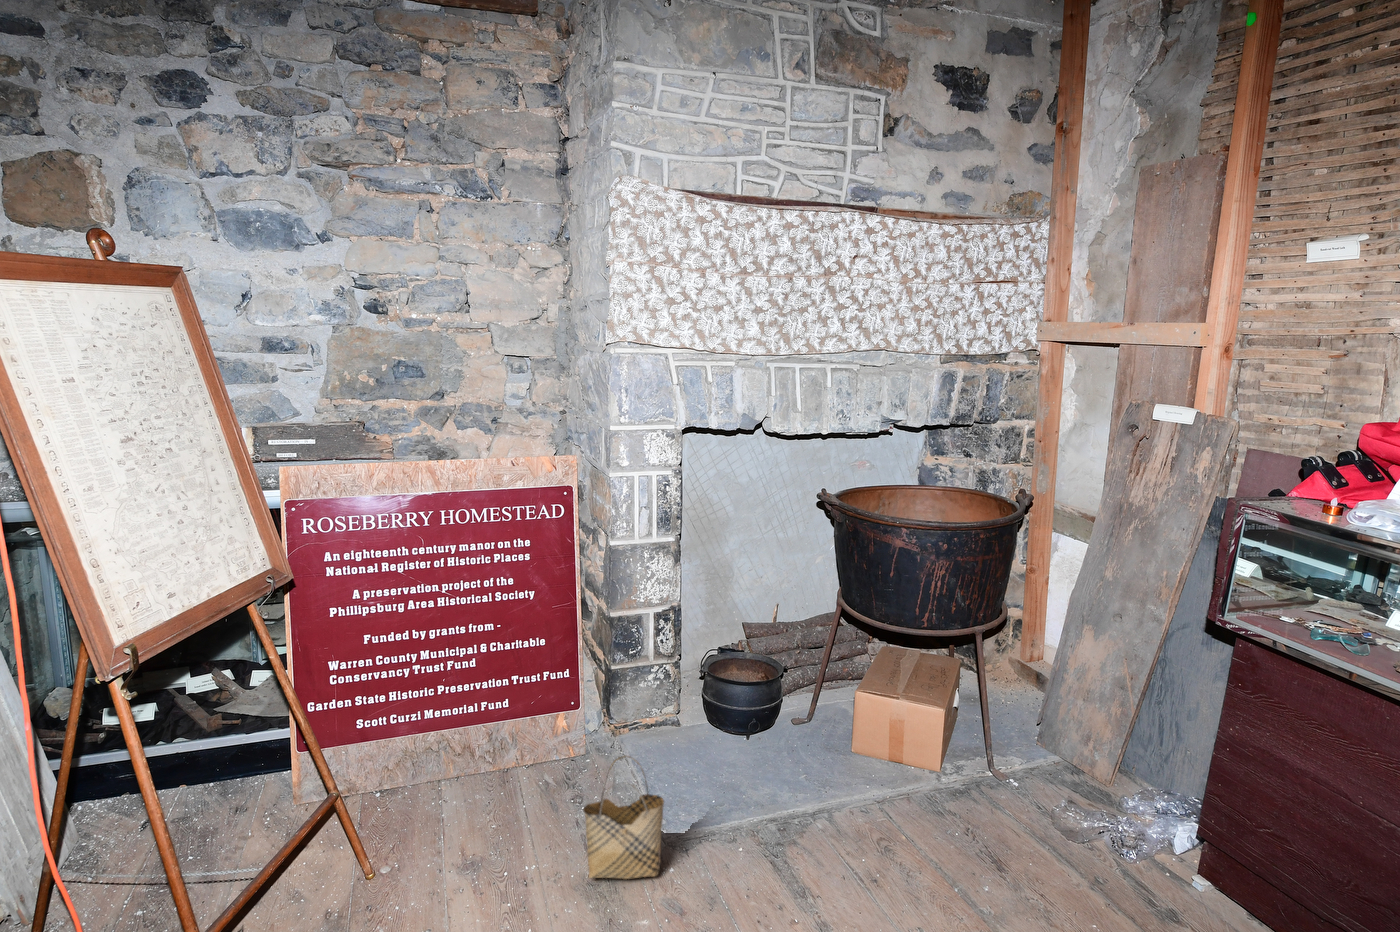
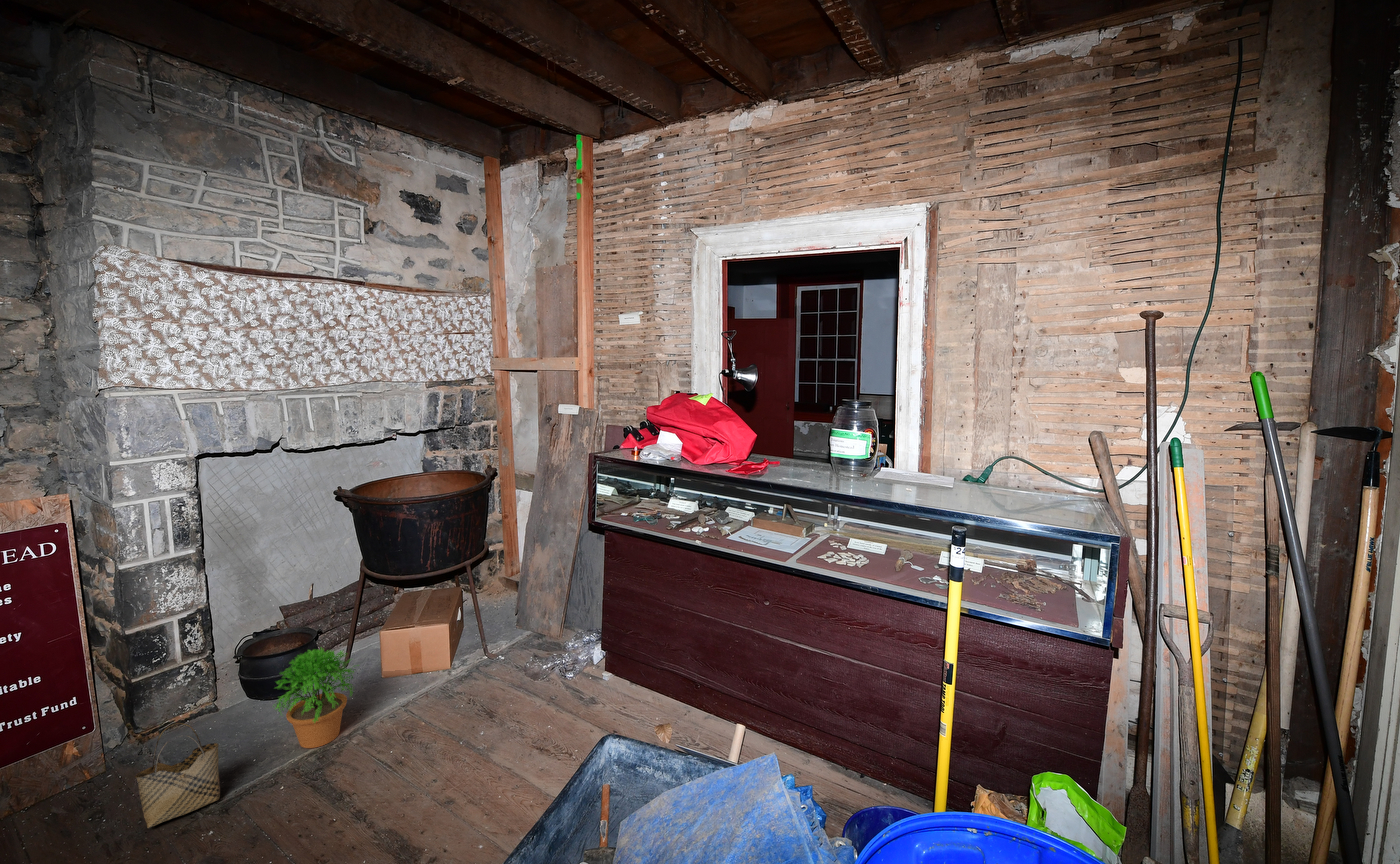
potted plant: none [724,704,832,848] -> present [273,647,359,748]

